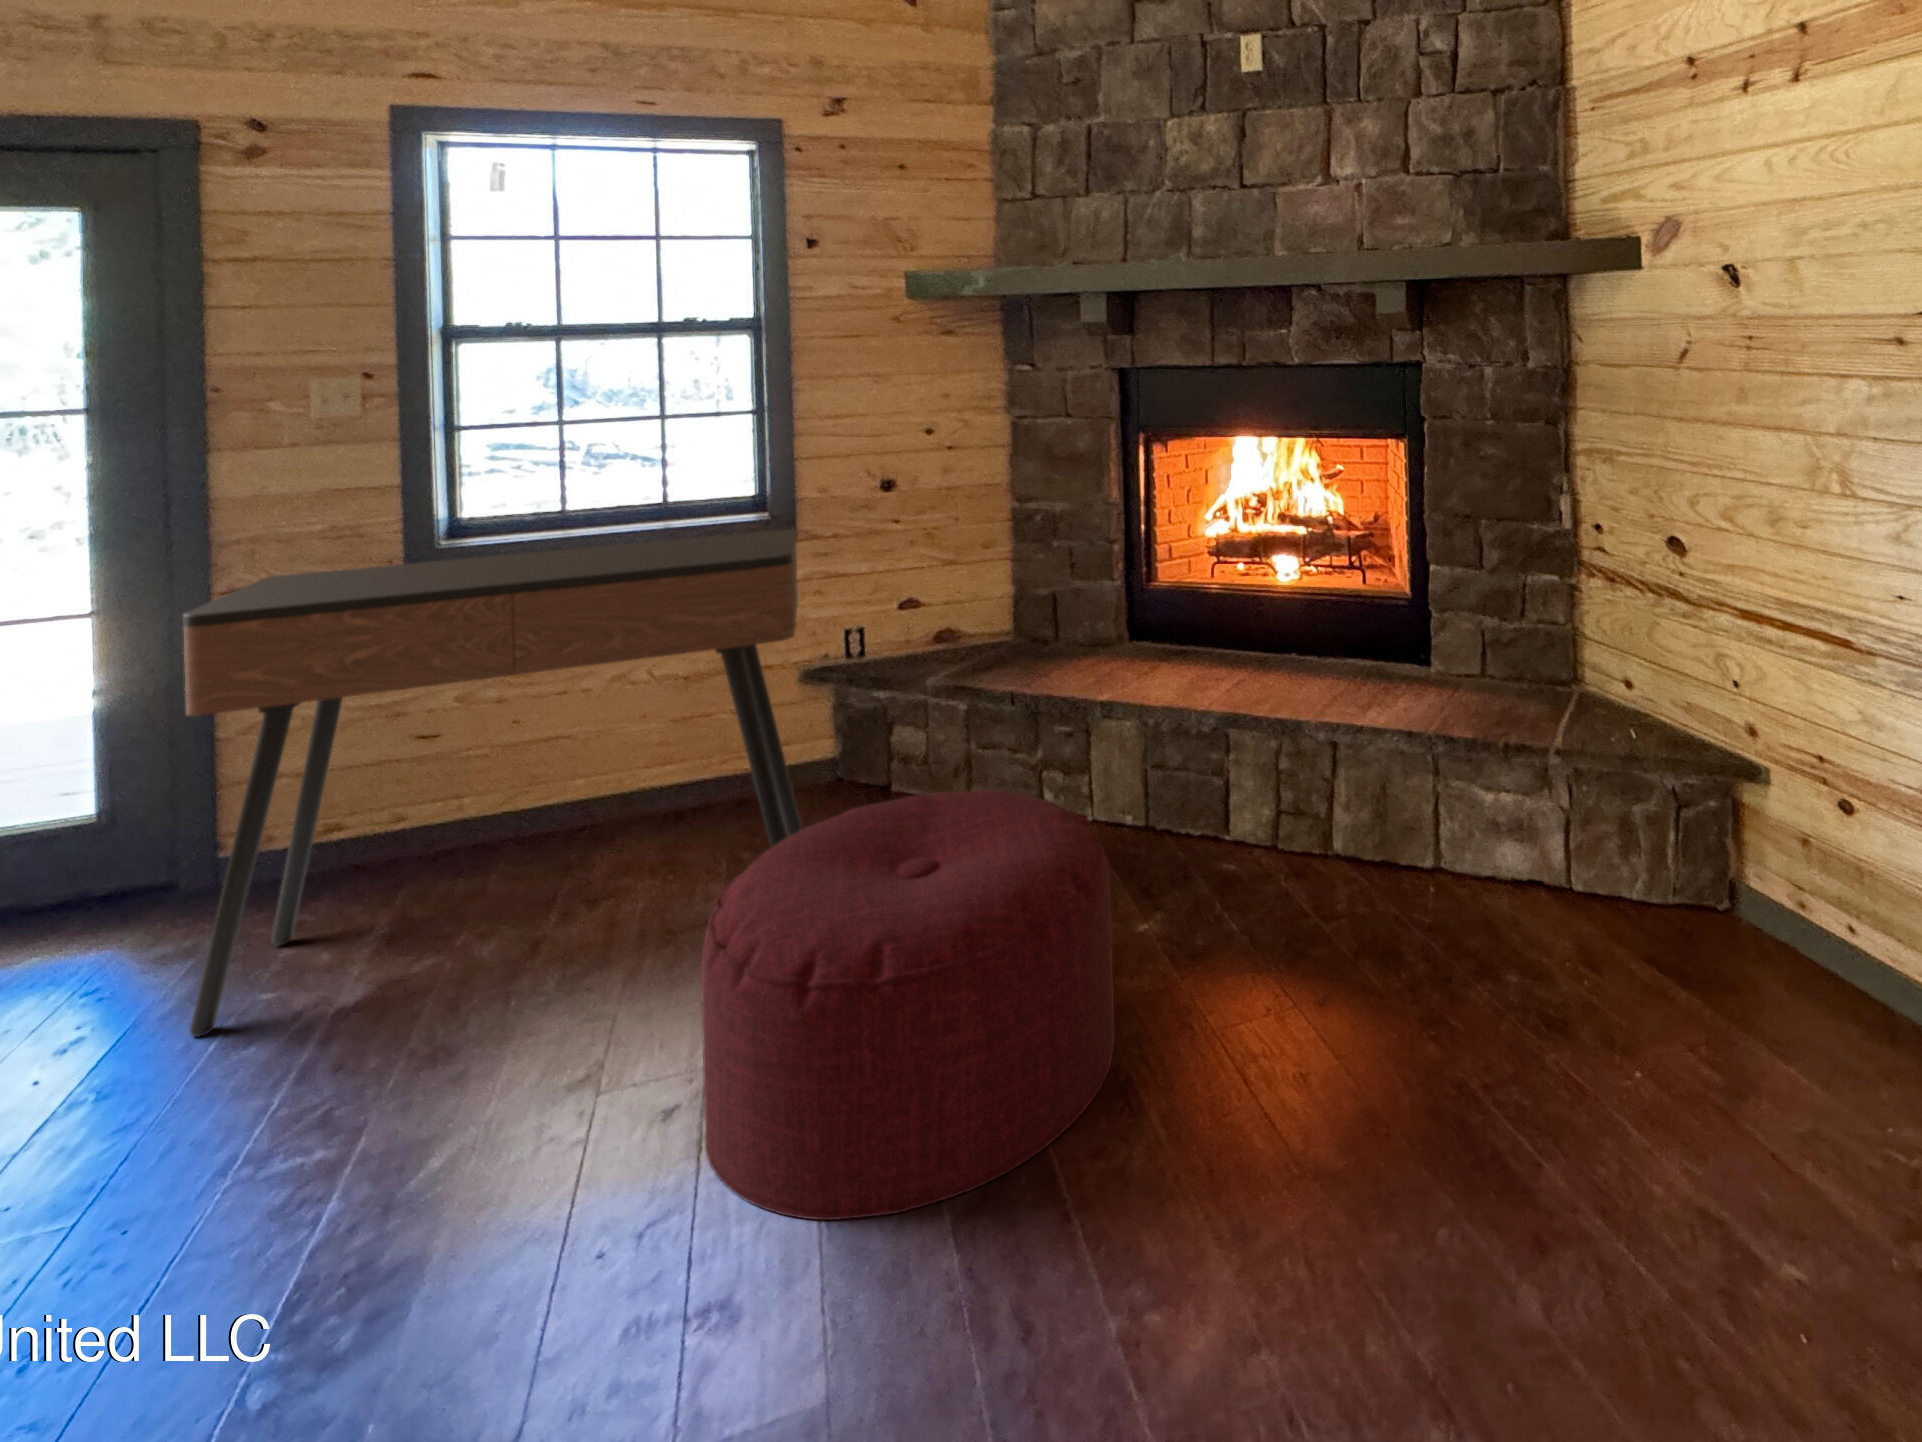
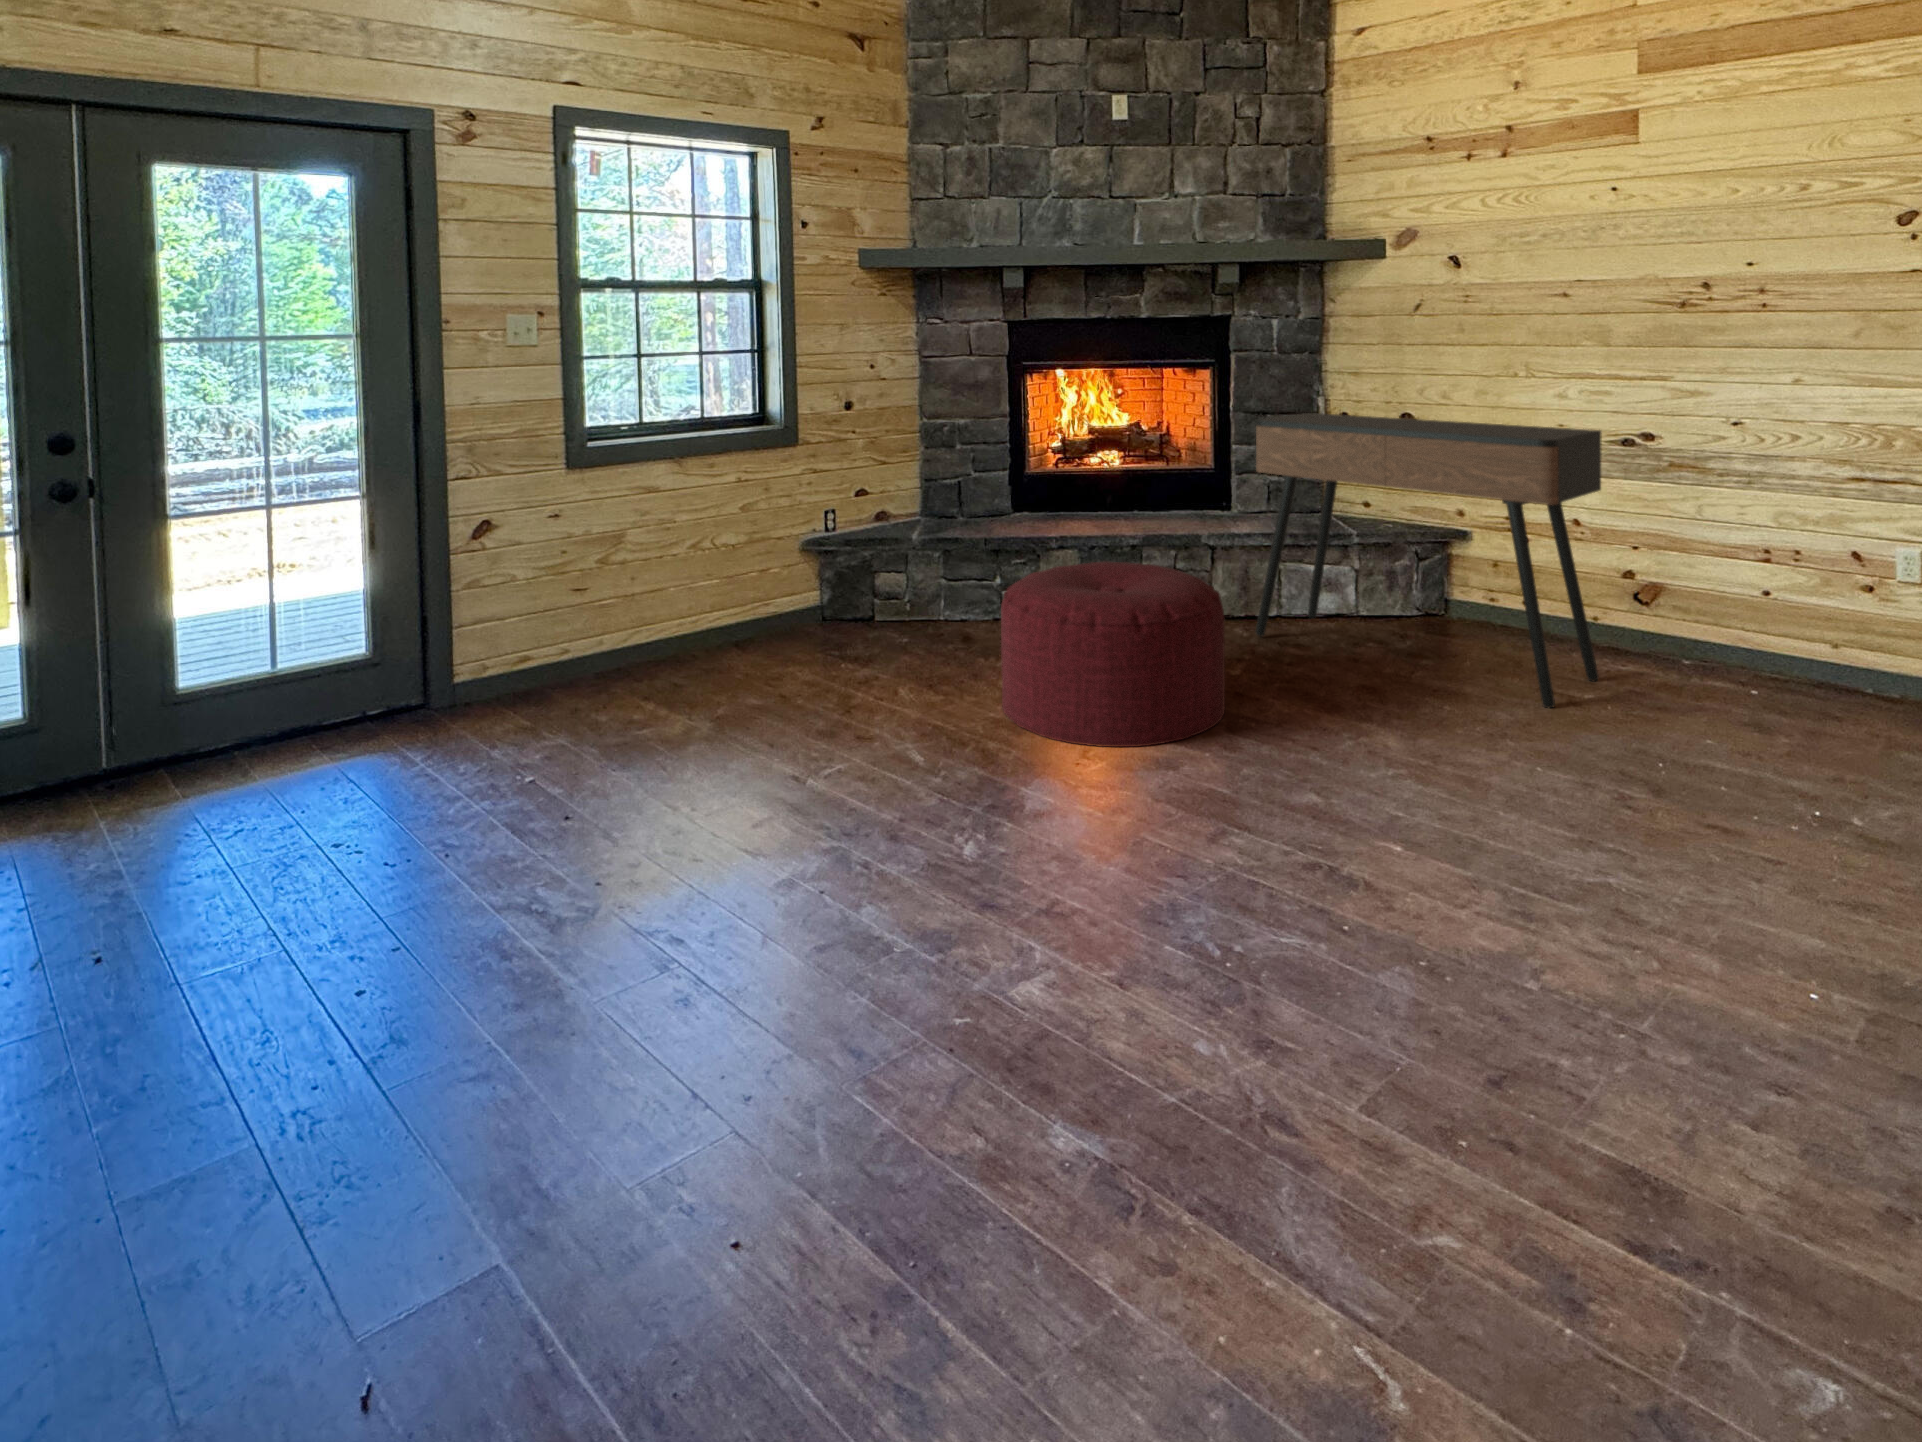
console table: present [183,529,803,1037] -> present [1256,413,1602,708]

